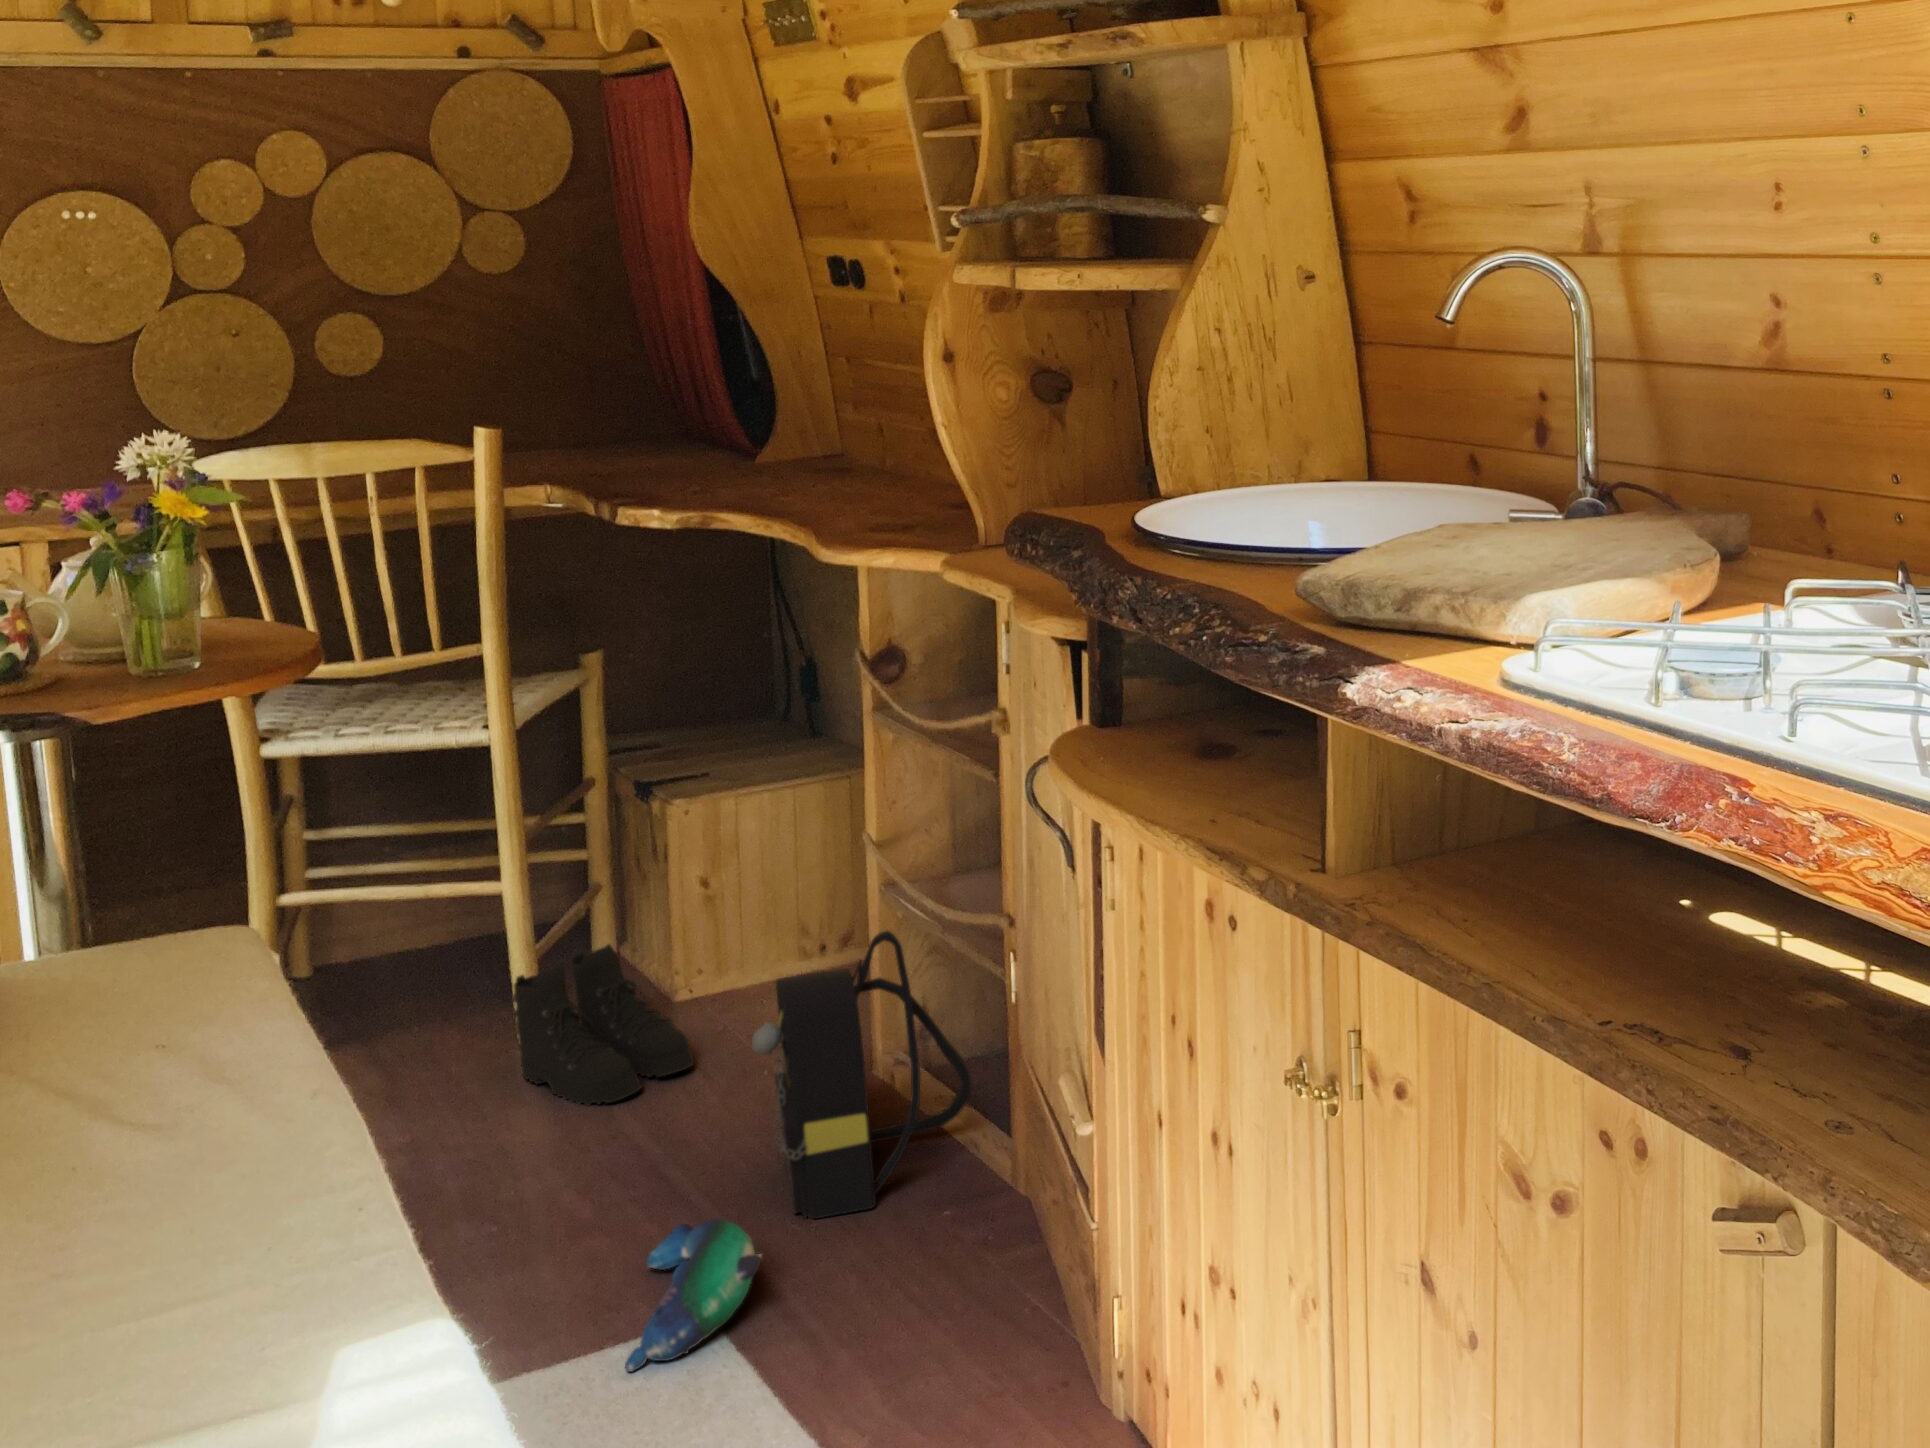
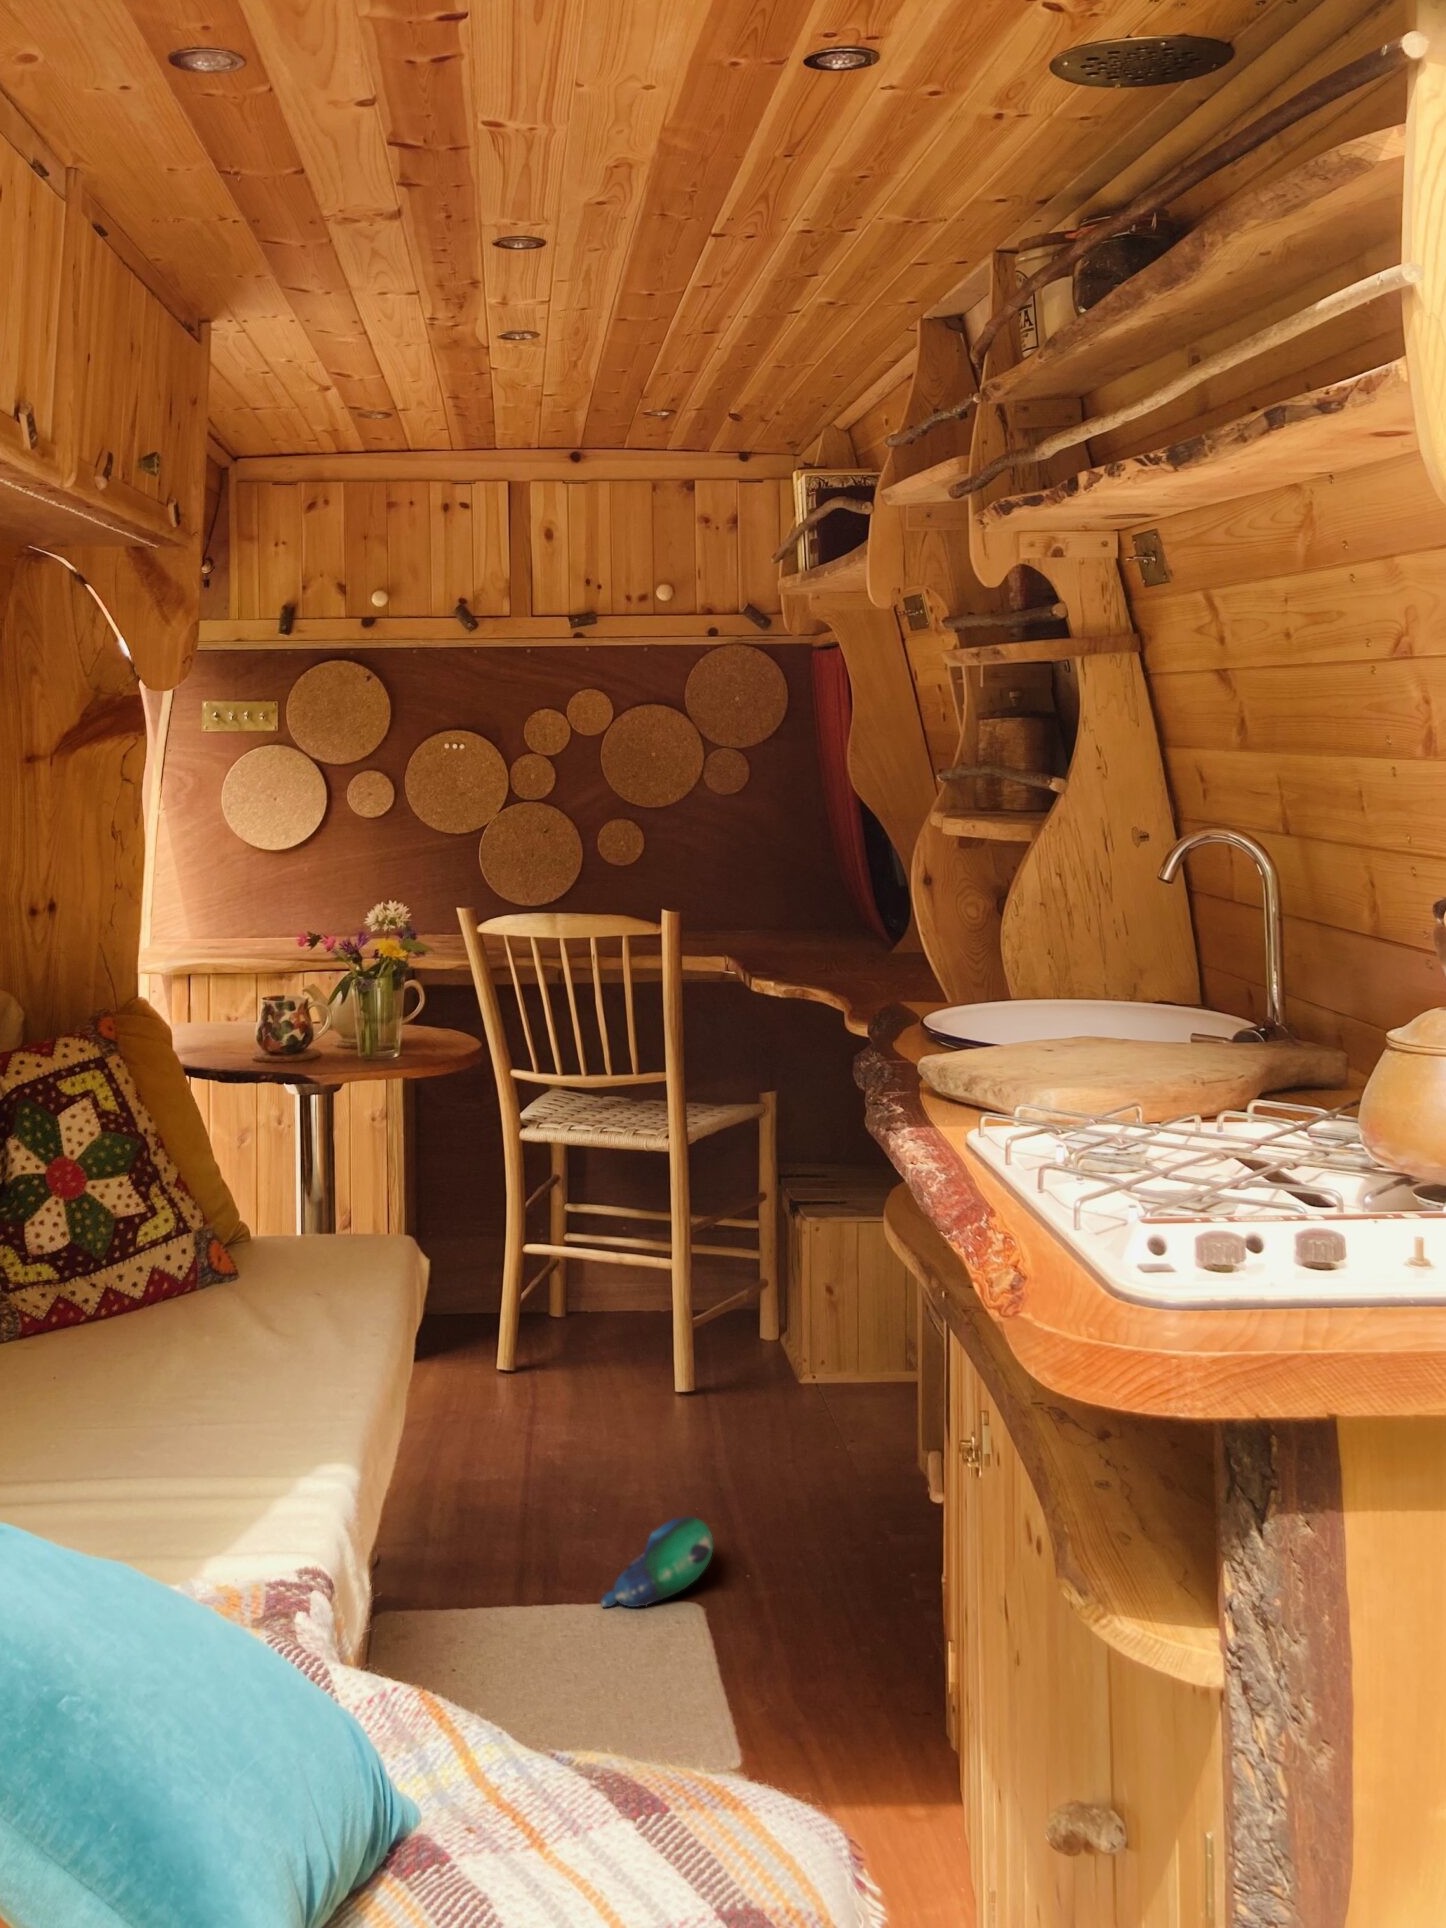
backpack: present [752,931,972,1219] -> none [753,1325,926,1546]
boots: present [512,944,694,1106] -> none [632,1312,754,1432]

